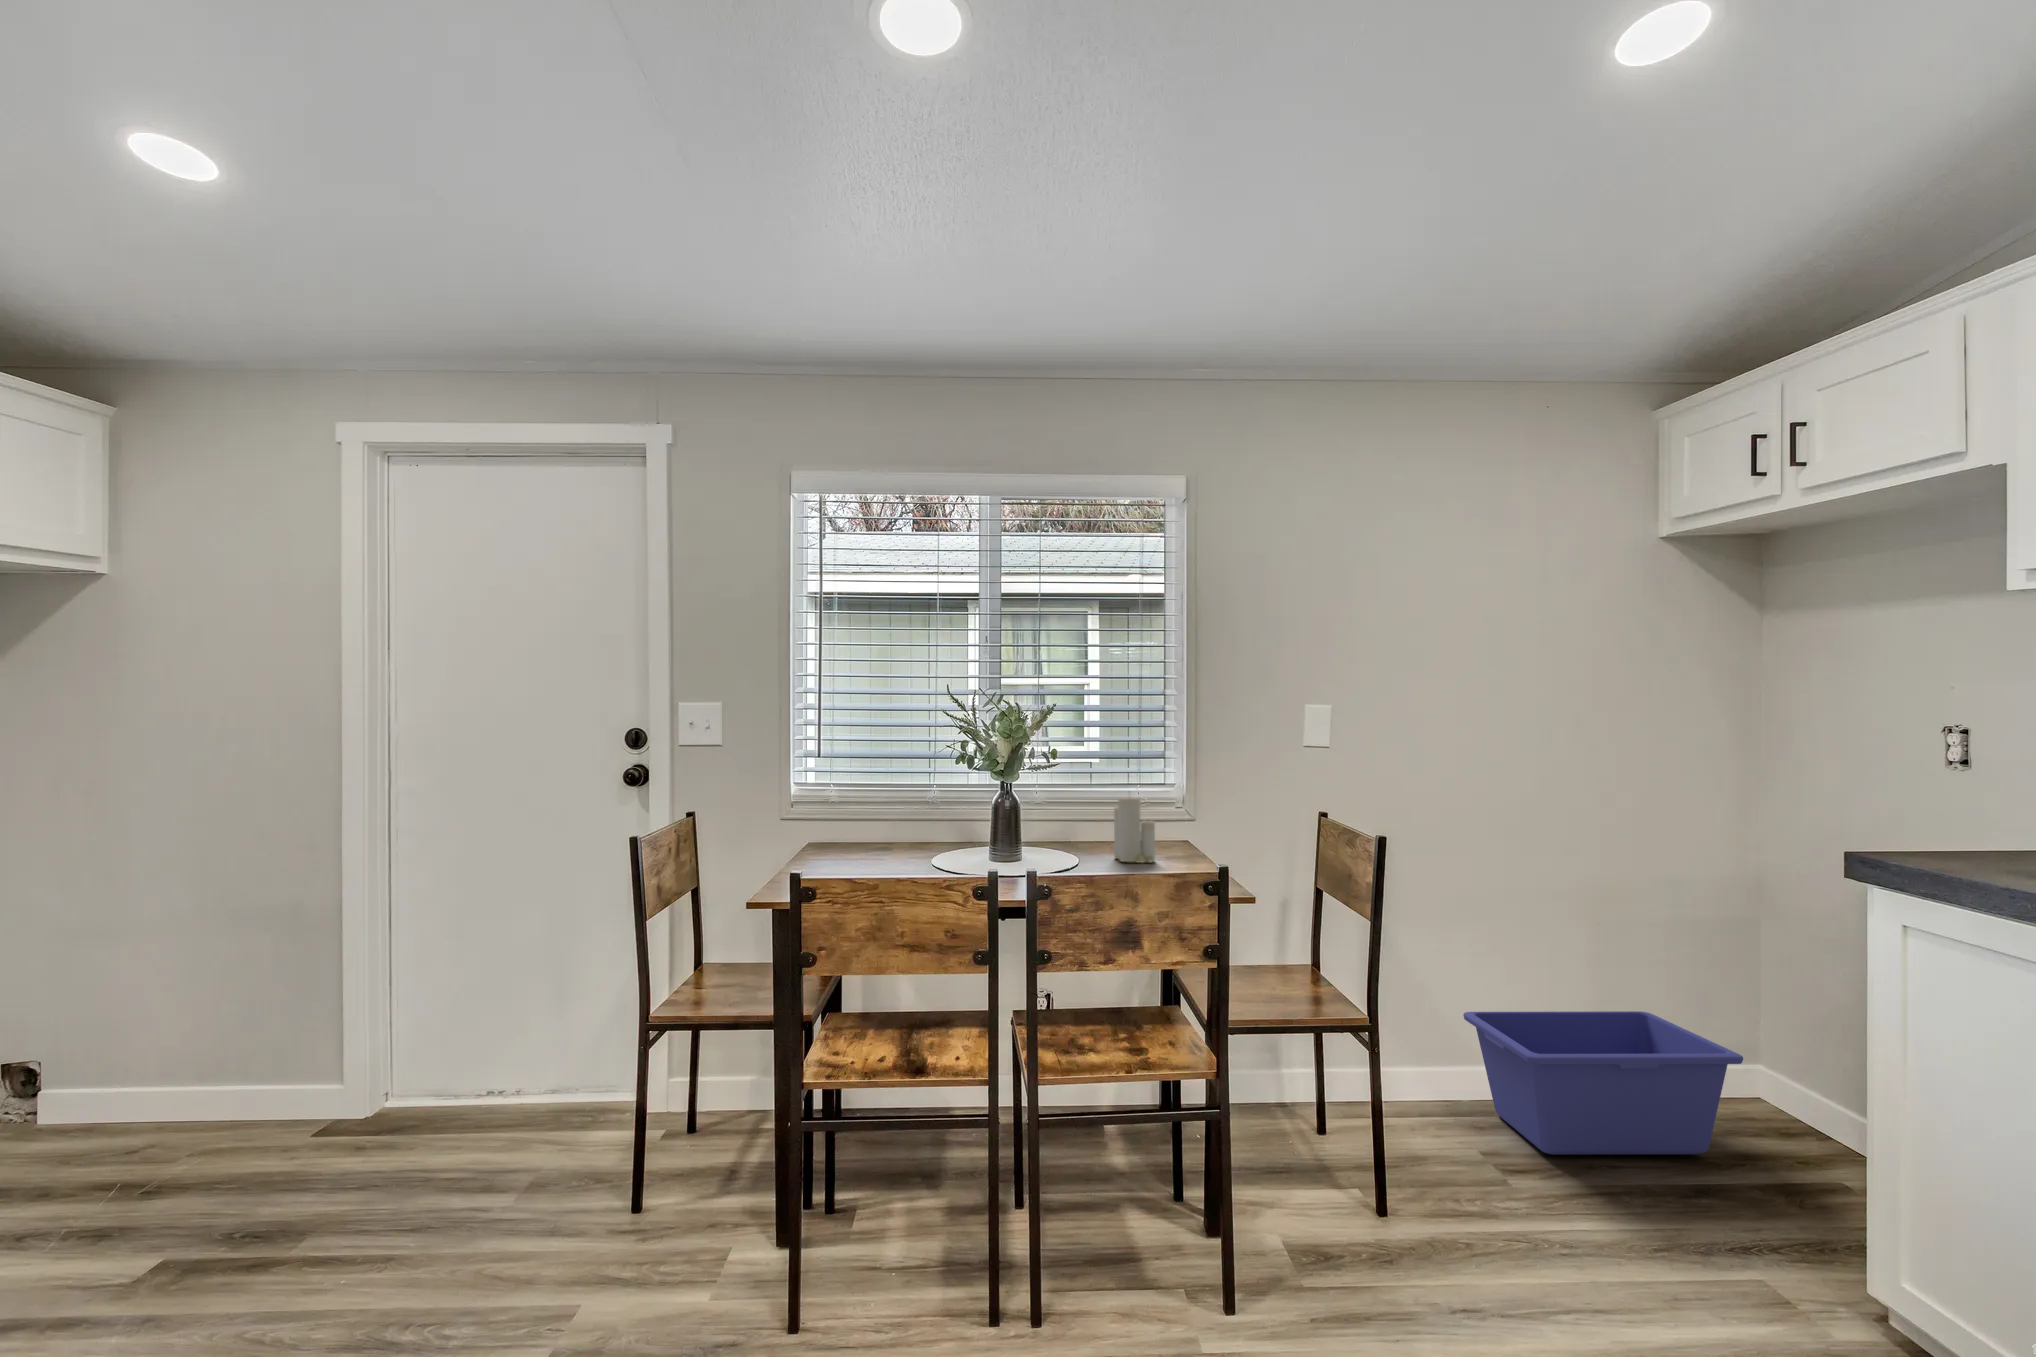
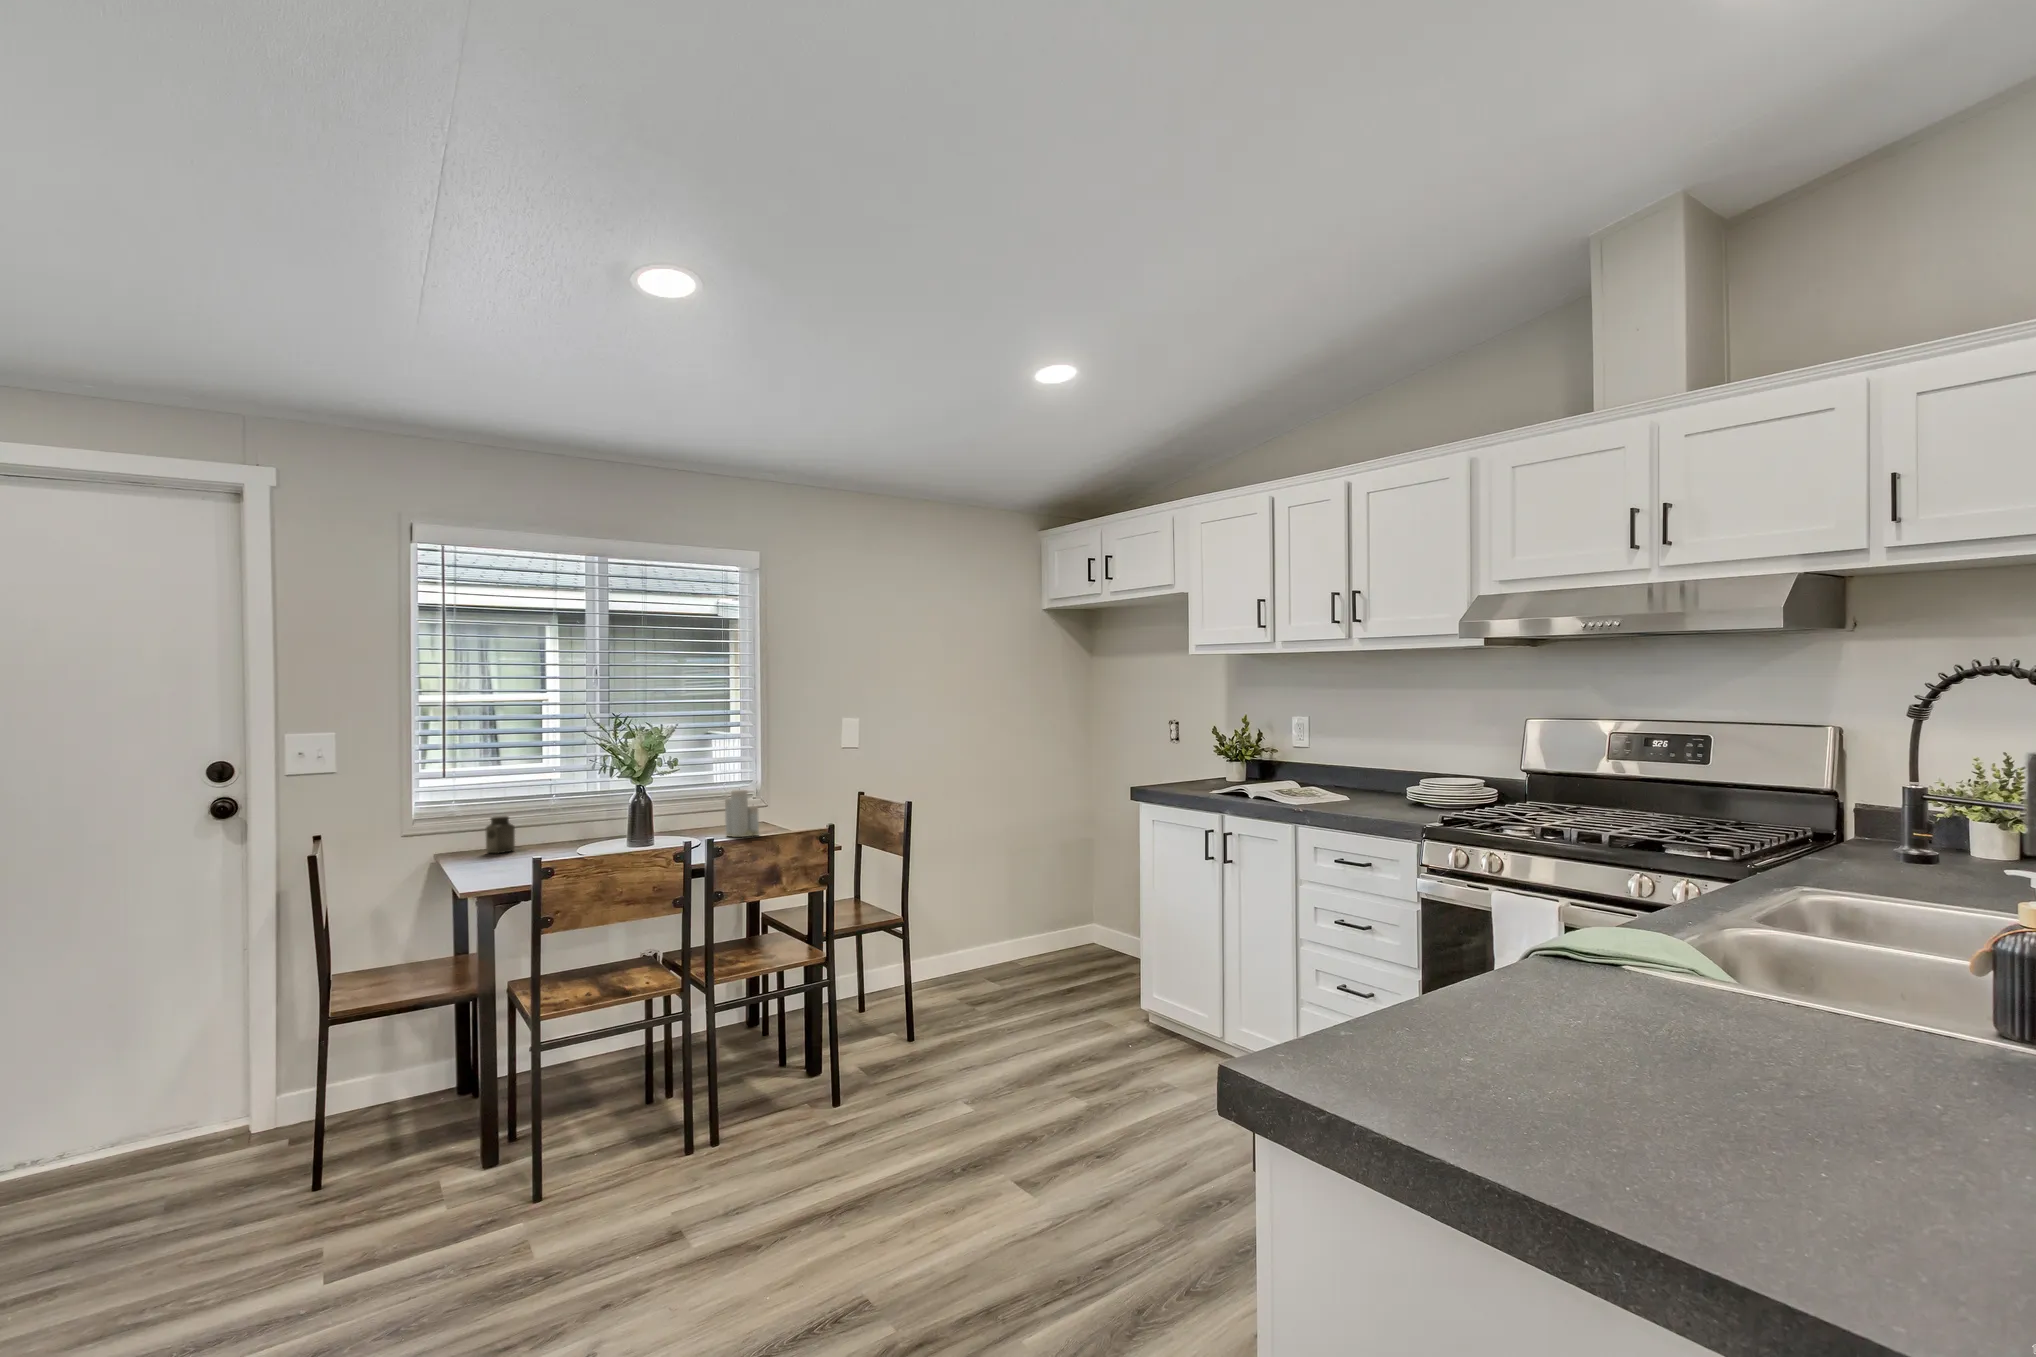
salt shaker: none [859,804,887,848] -> present [486,815,515,853]
storage bin: present [1463,1011,1743,1155] -> none [943,901,1088,991]

